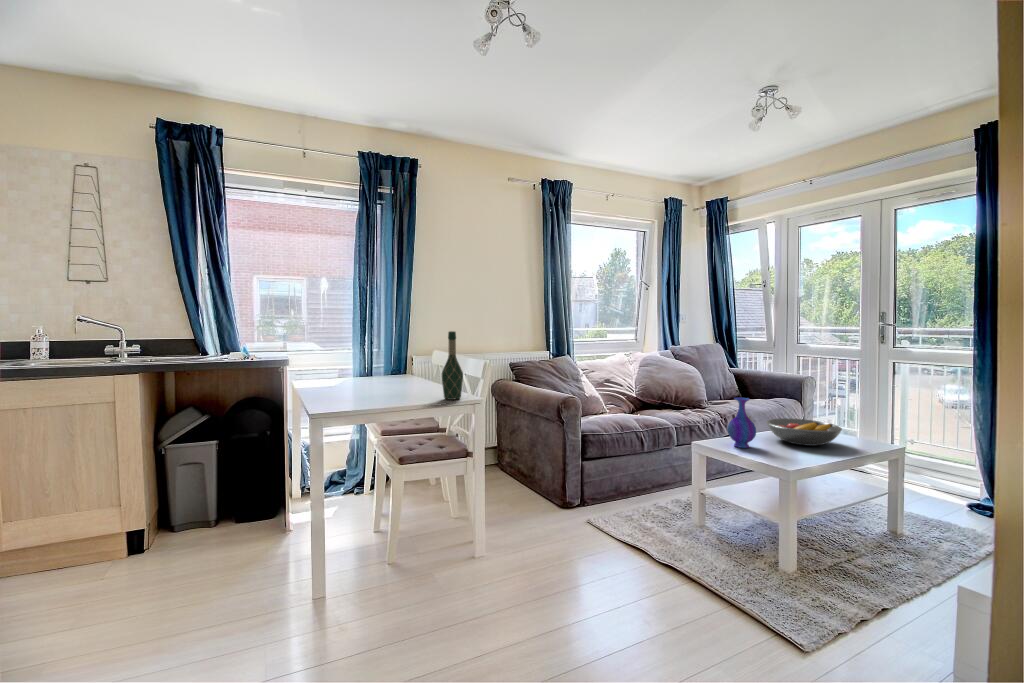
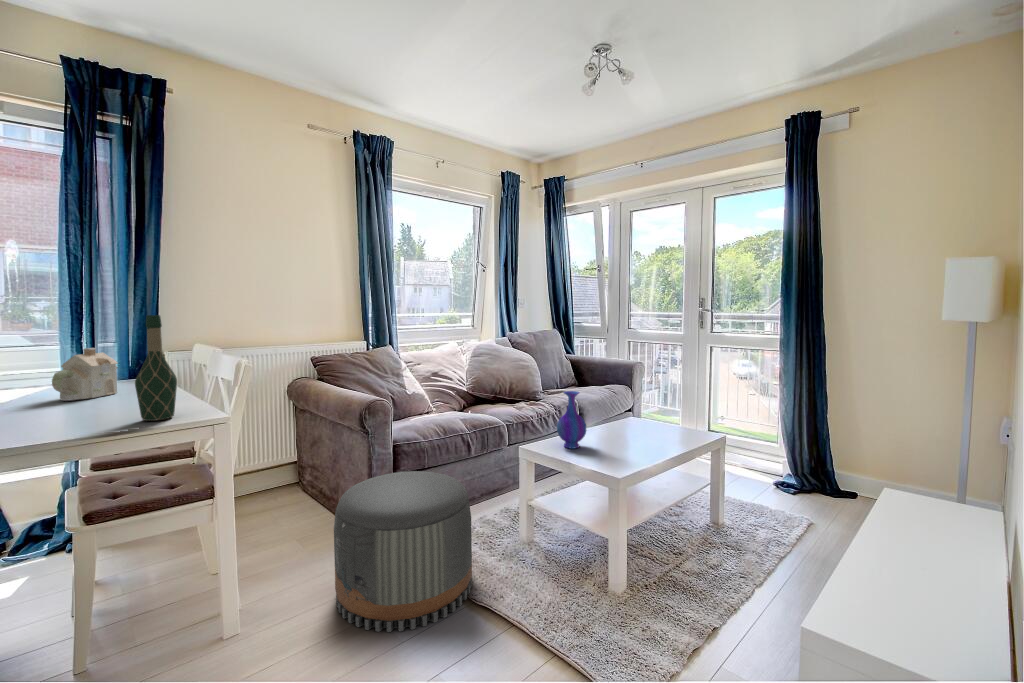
teapot: none [375,352,404,386] -> present [52,348,117,401]
fruit bowl: present [766,418,842,446] -> none [597,410,670,439]
pouf: none [550,455,656,569] -> present [334,471,472,632]

